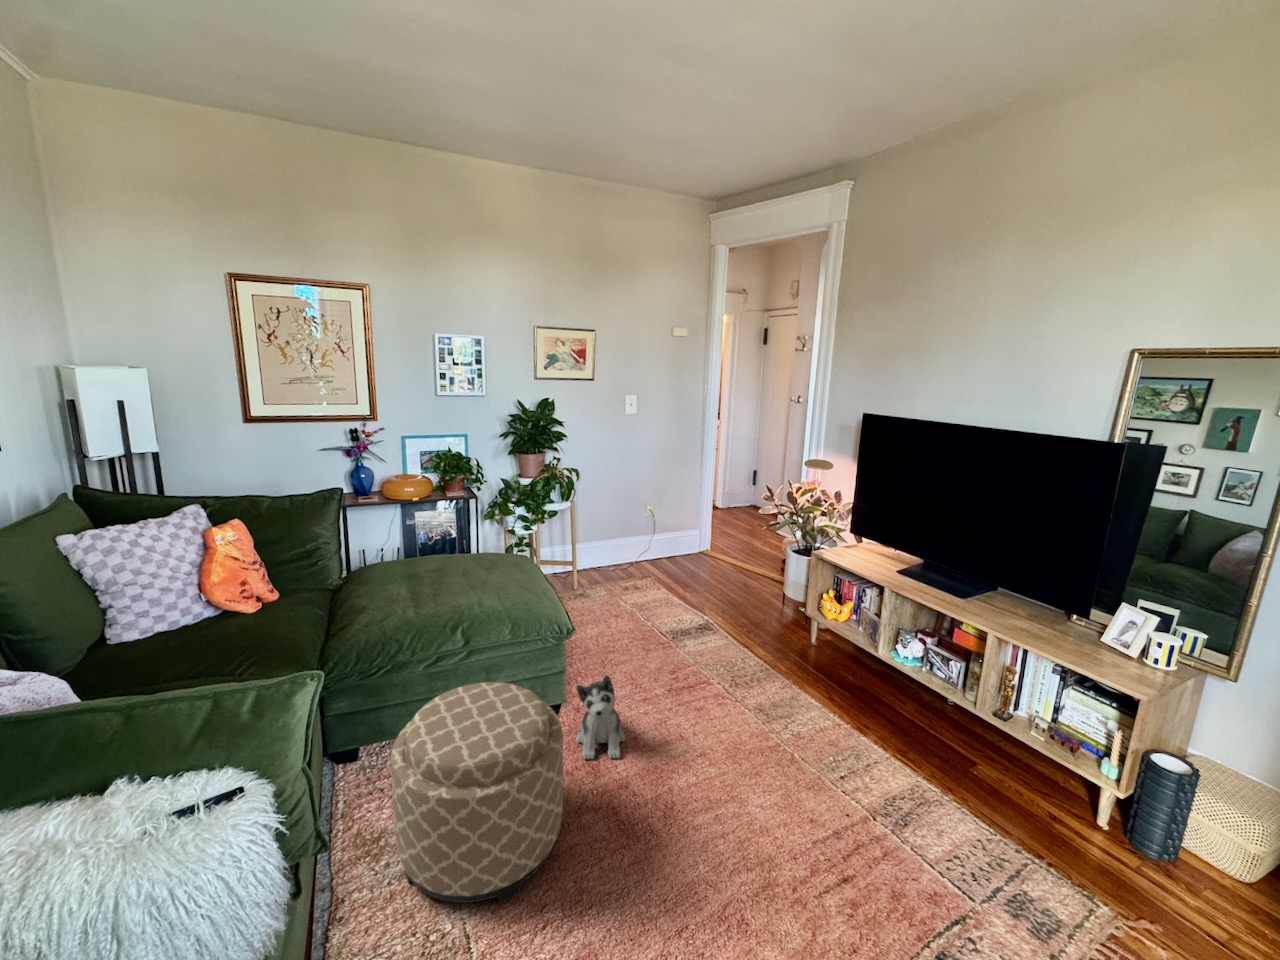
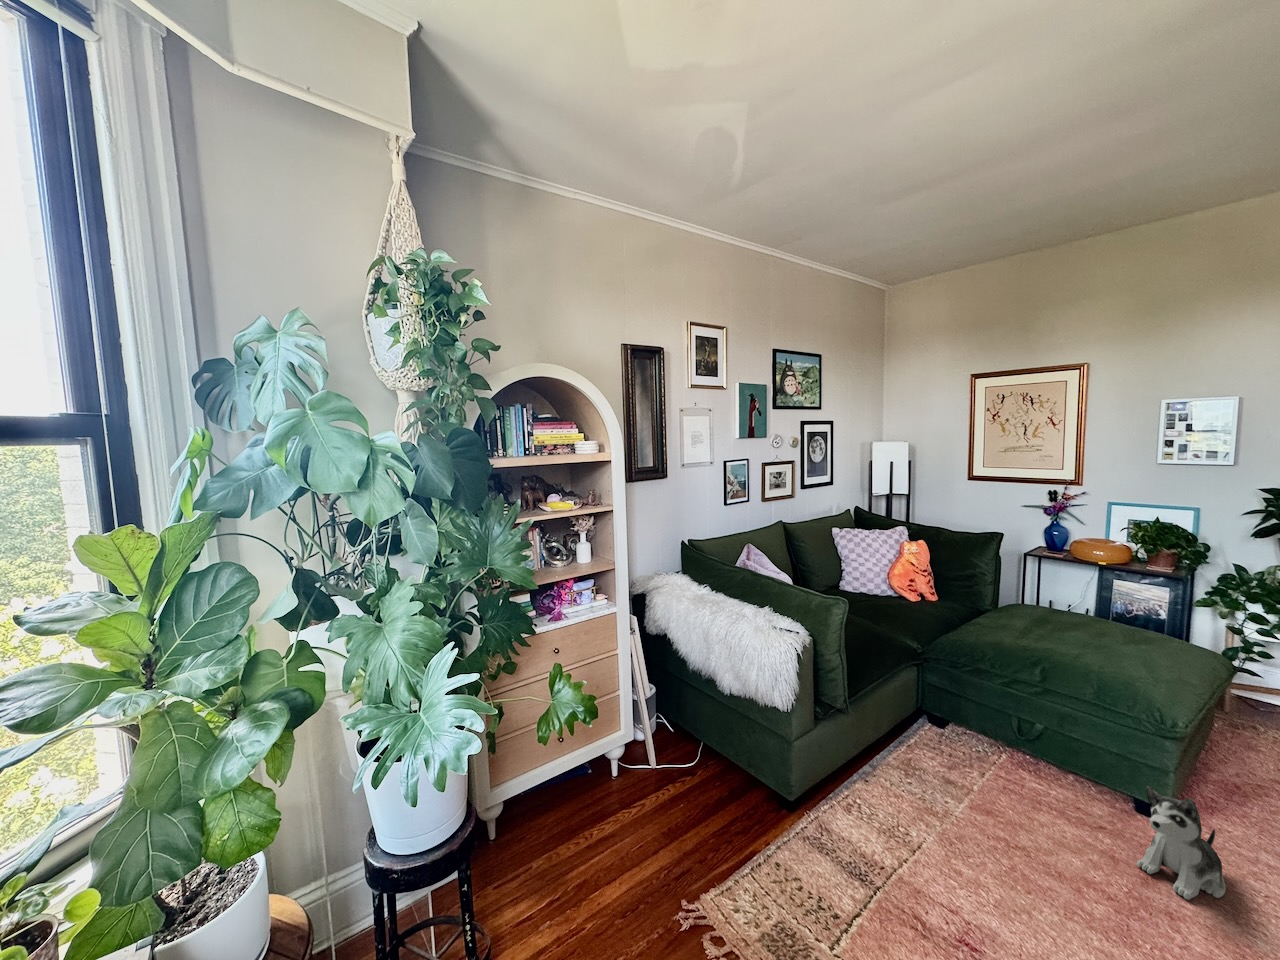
ottoman: present [391,682,563,904] -> none [910,696,1067,871]

